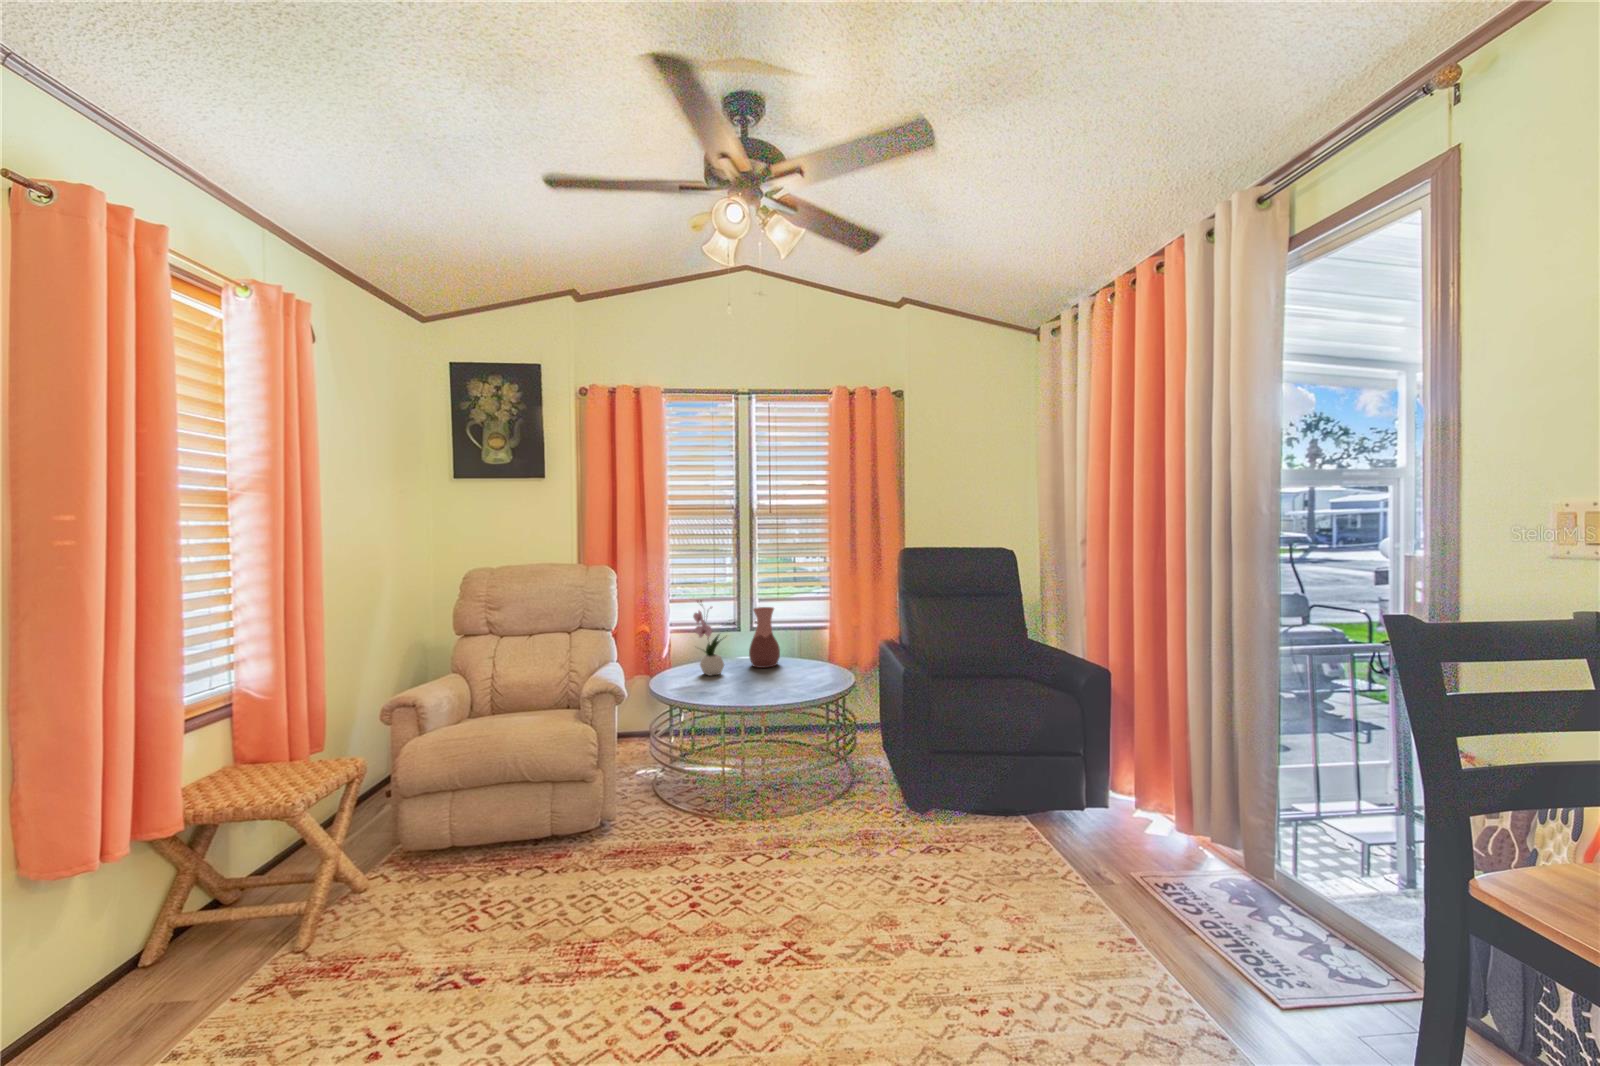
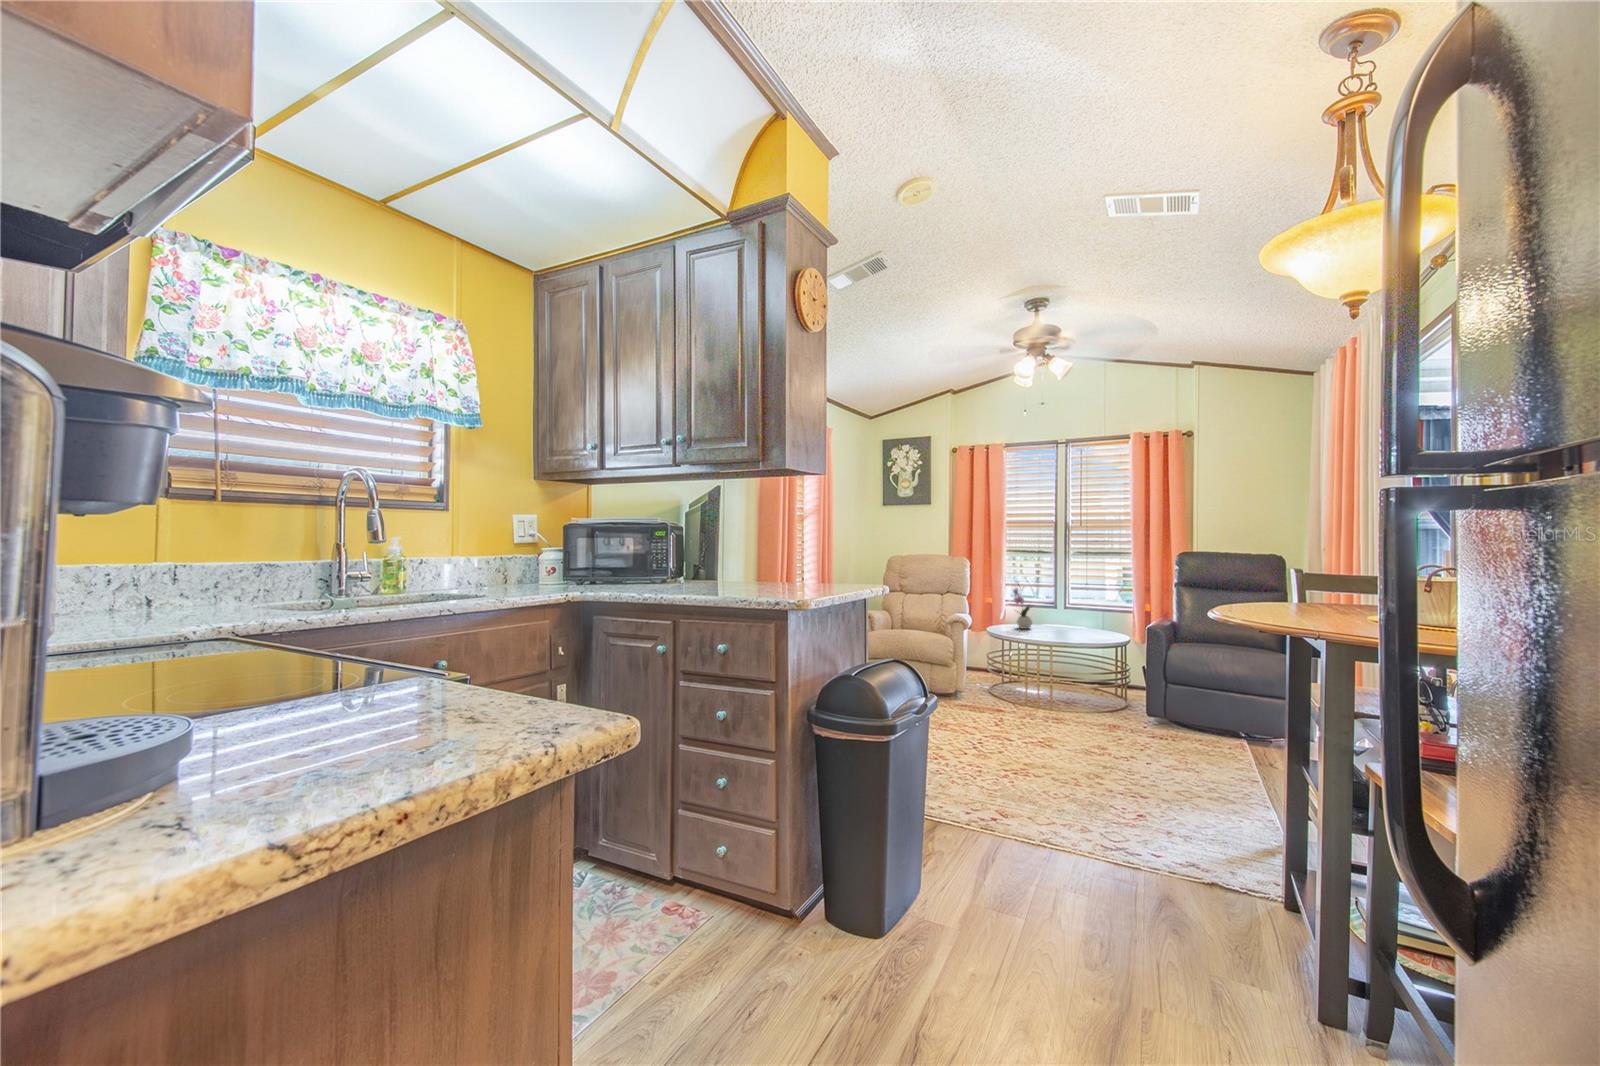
vase: present [749,607,780,668] -> none [1052,590,1074,629]

